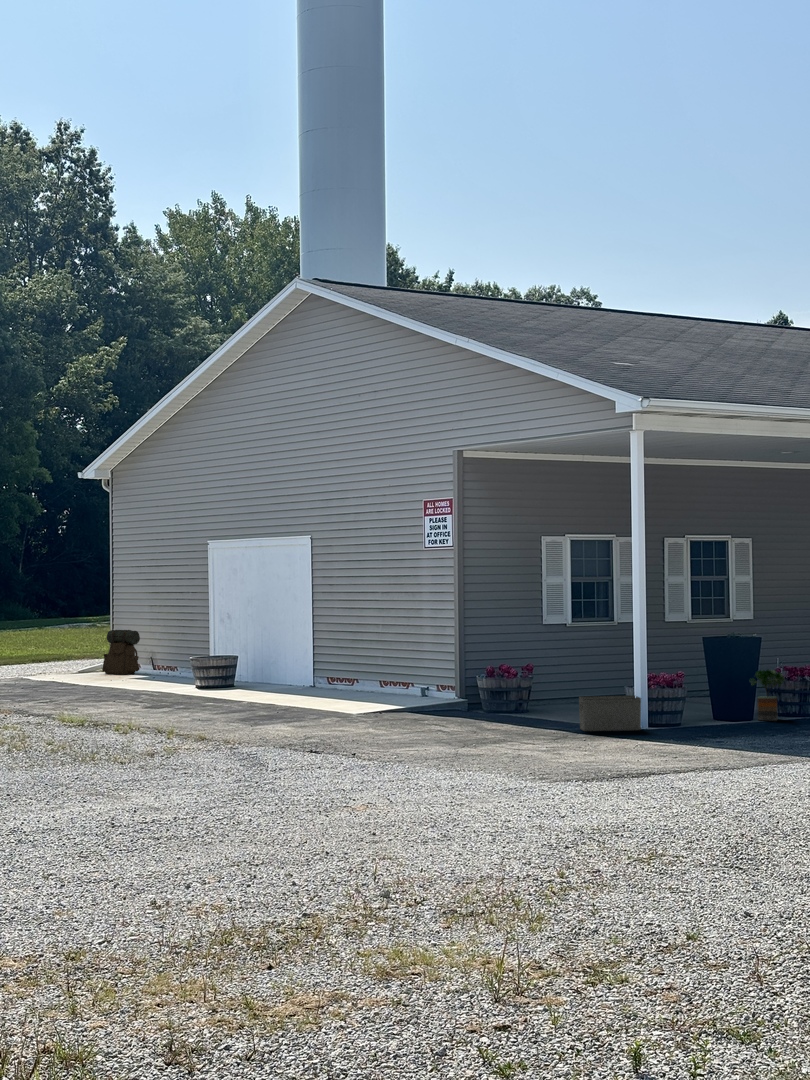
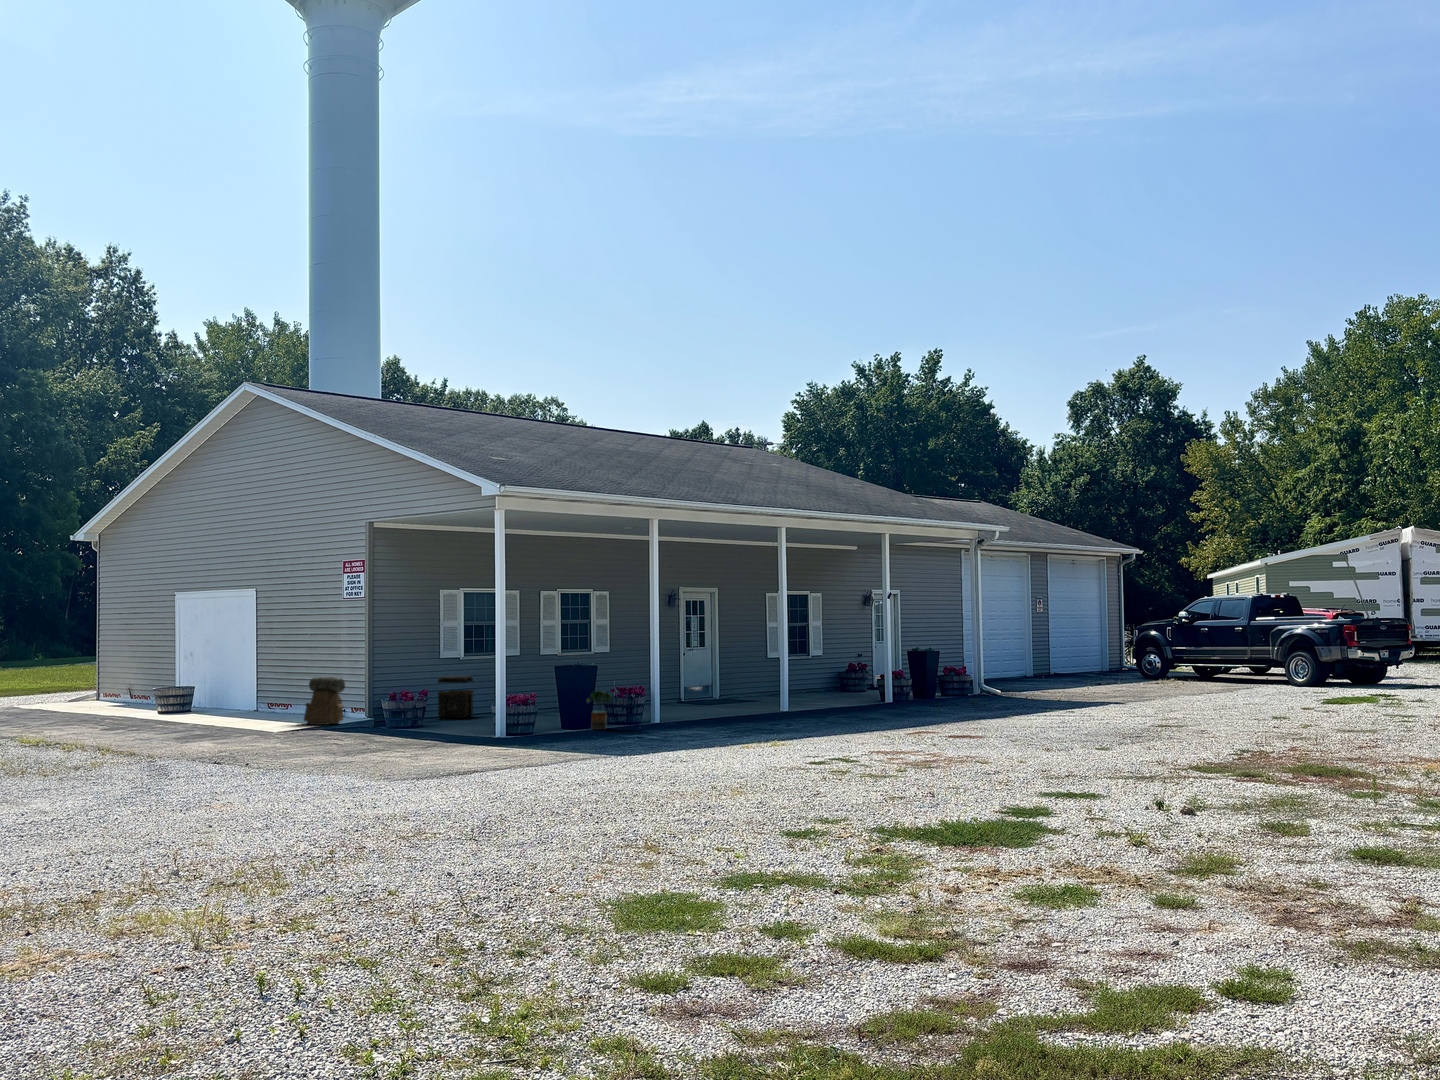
backpack: present [102,630,140,675] -> present [304,677,345,725]
toolbox: none [542,647,586,701] -> present [438,675,473,718]
storage bin: present [579,695,641,731] -> none [449,712,497,741]

